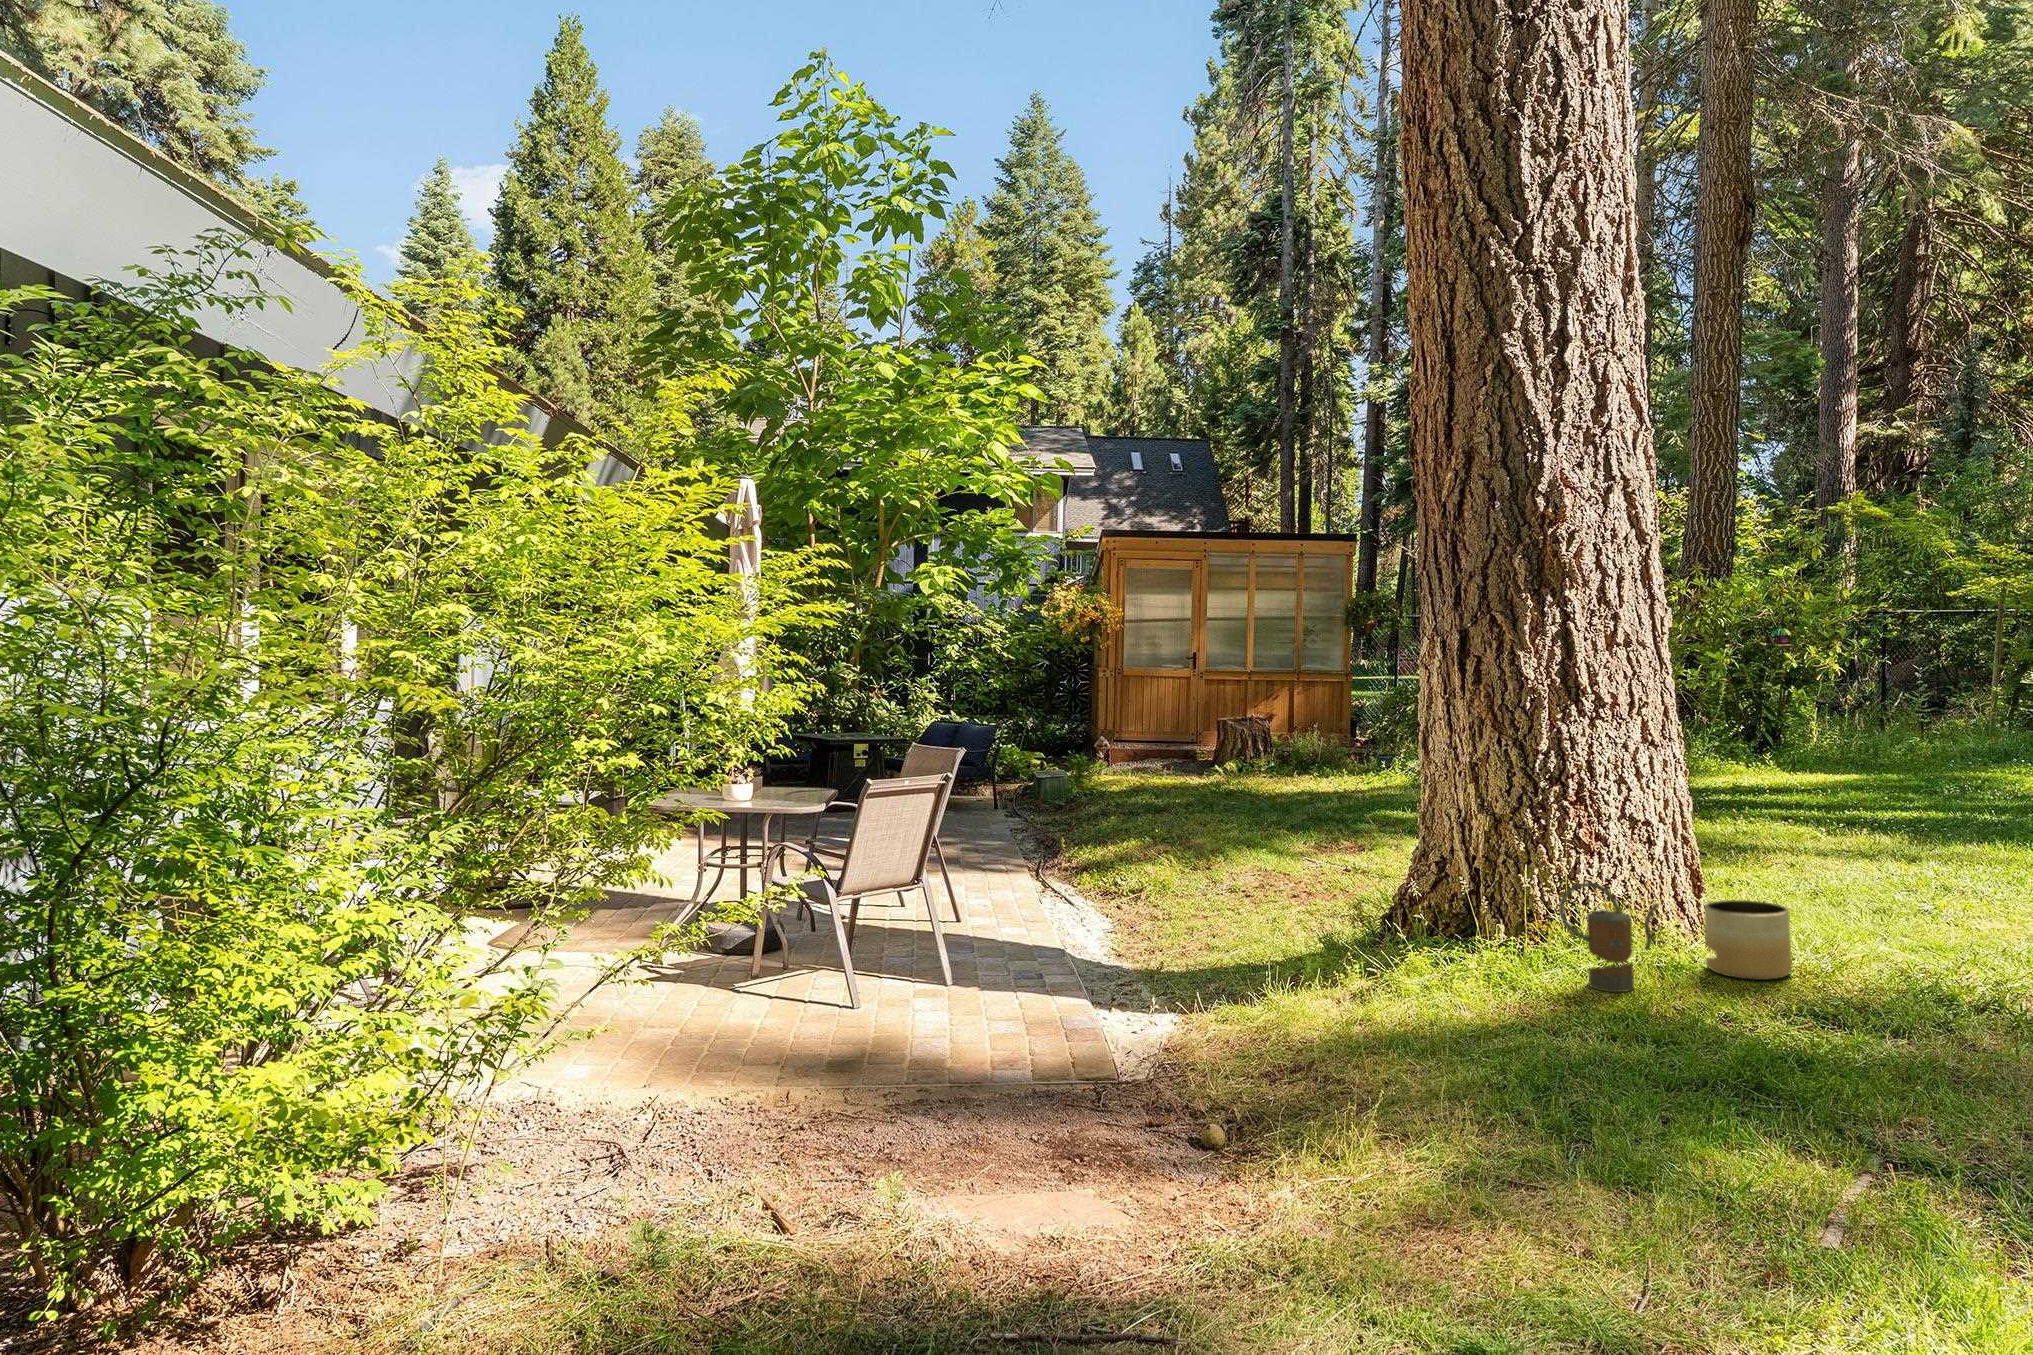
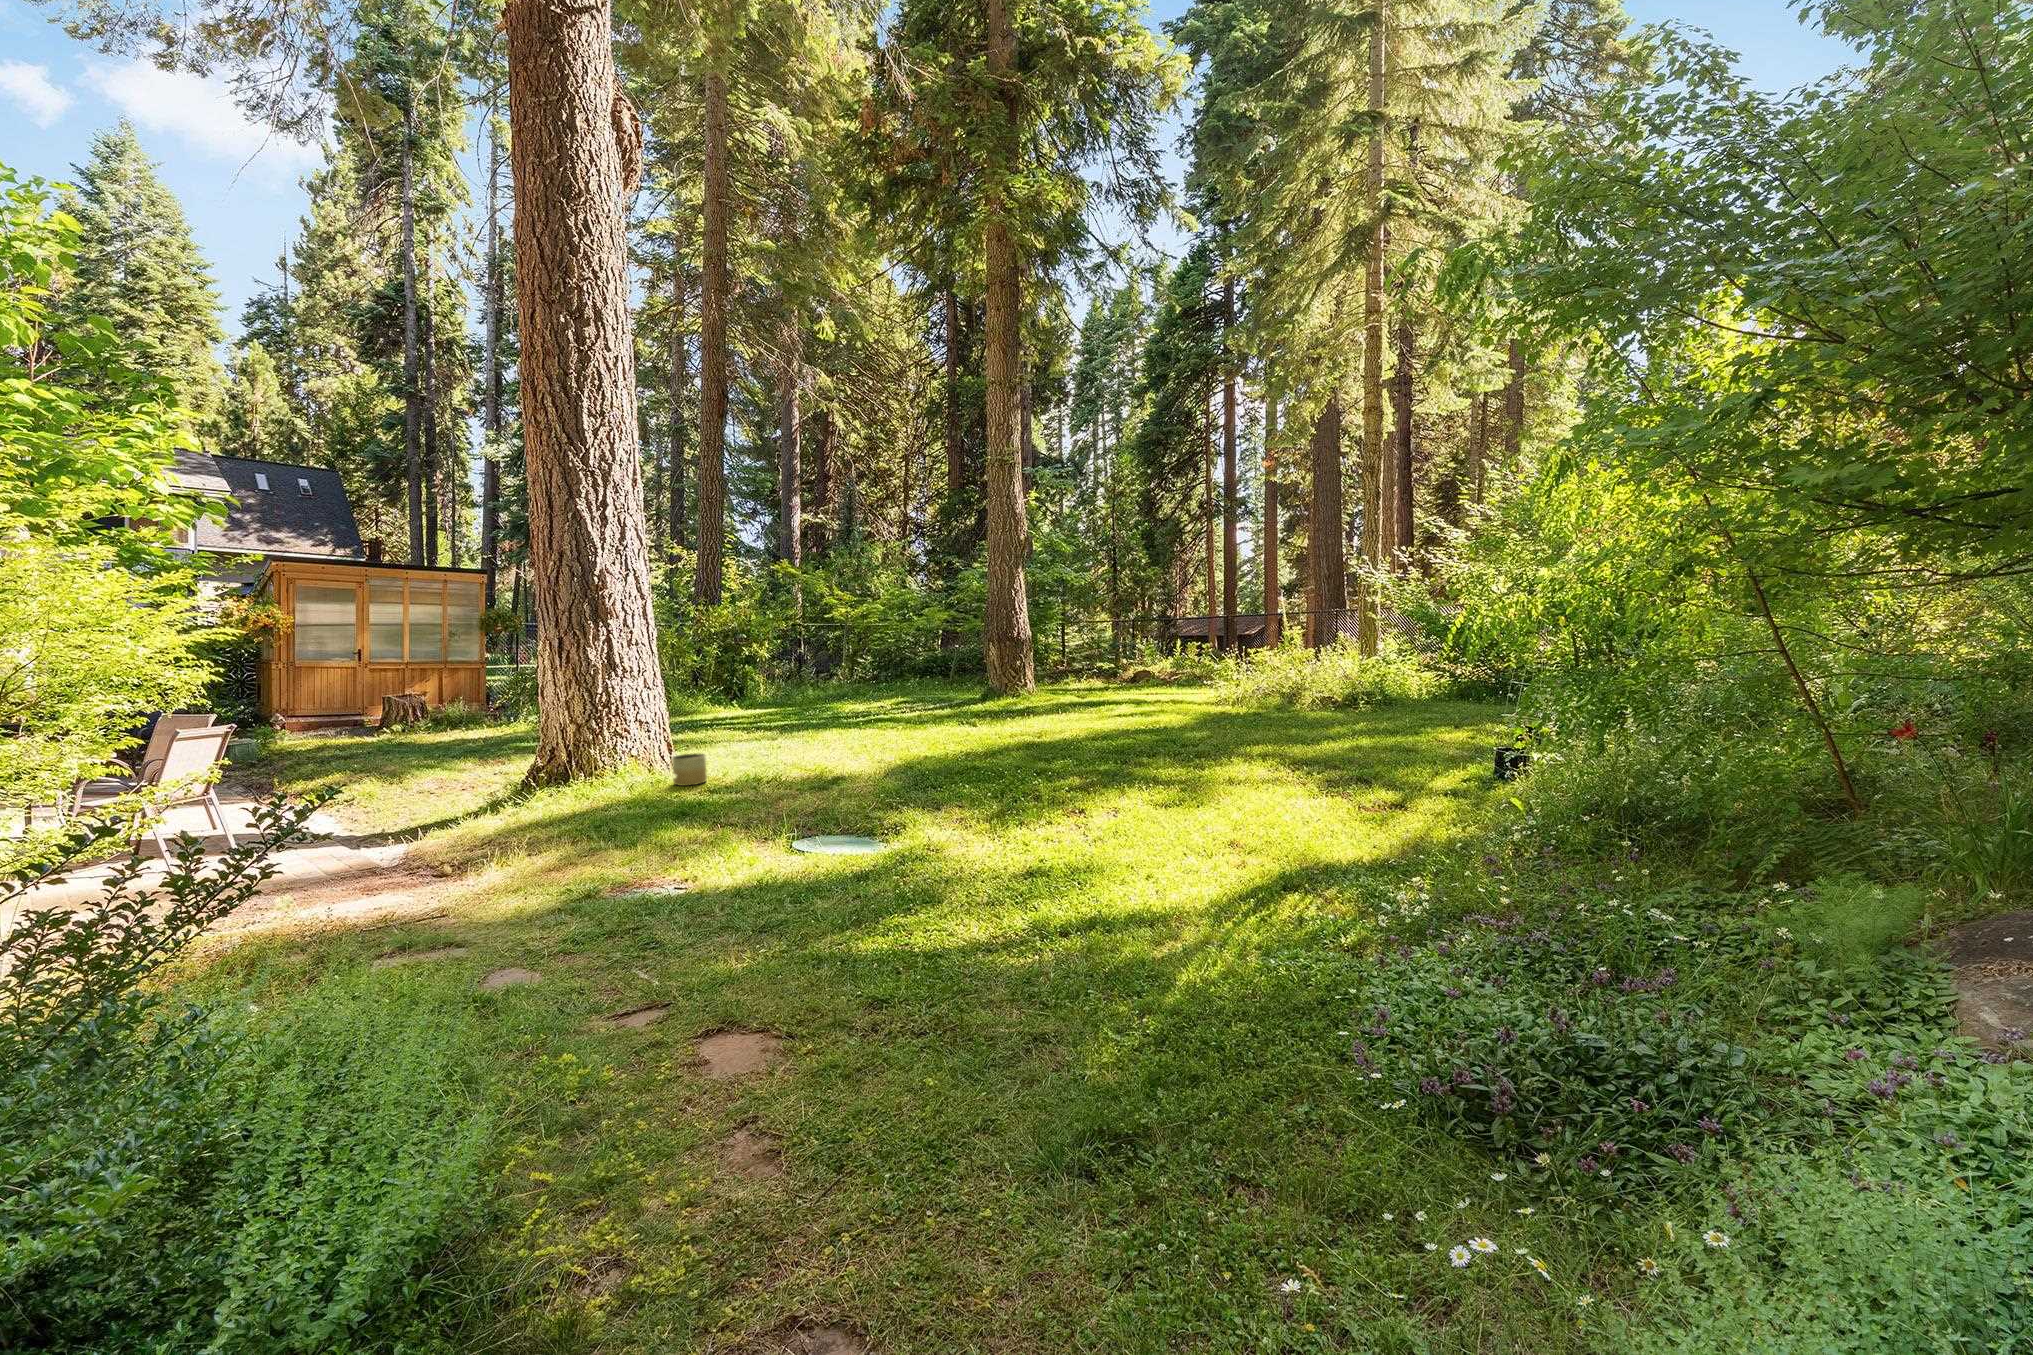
watering can: present [1559,882,1659,992] -> none [608,751,652,798]

